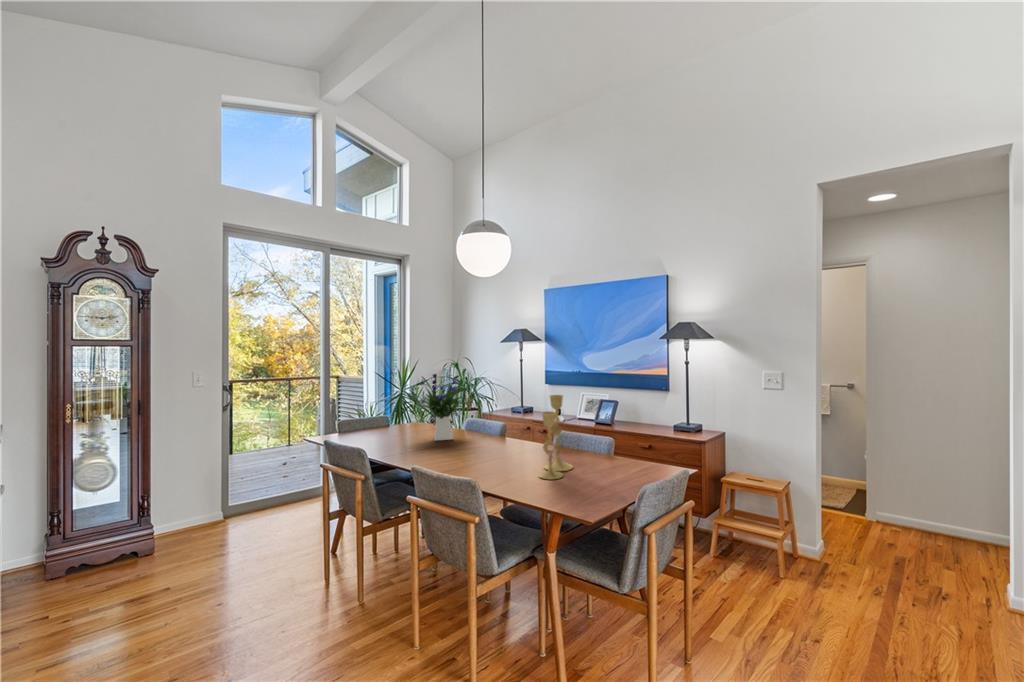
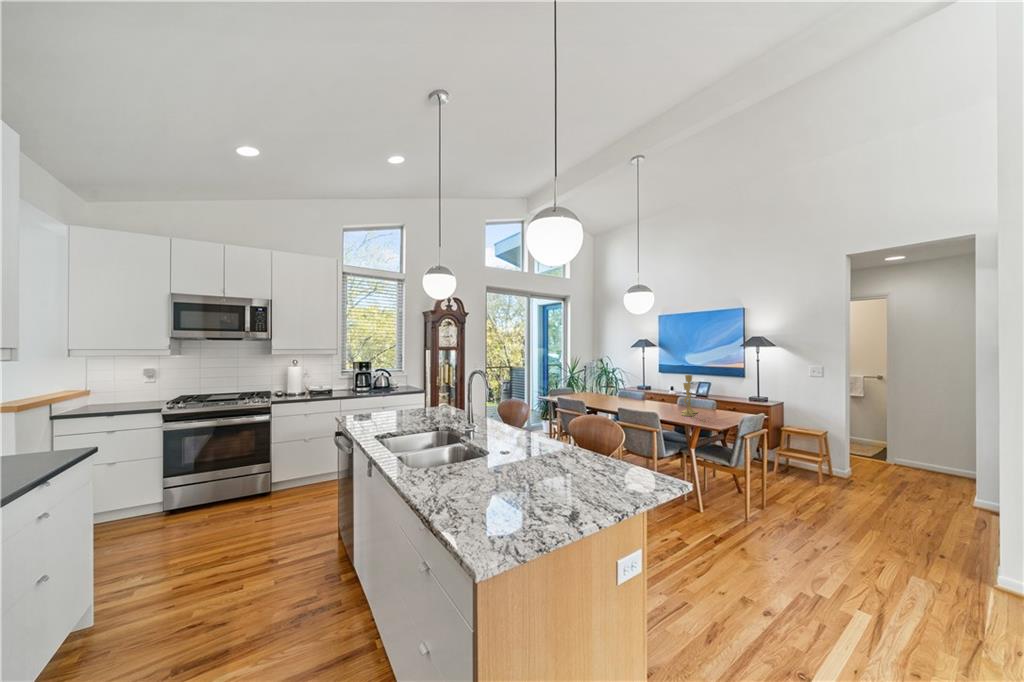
flower arrangement: present [416,377,469,440] -> none [596,366,629,401]

